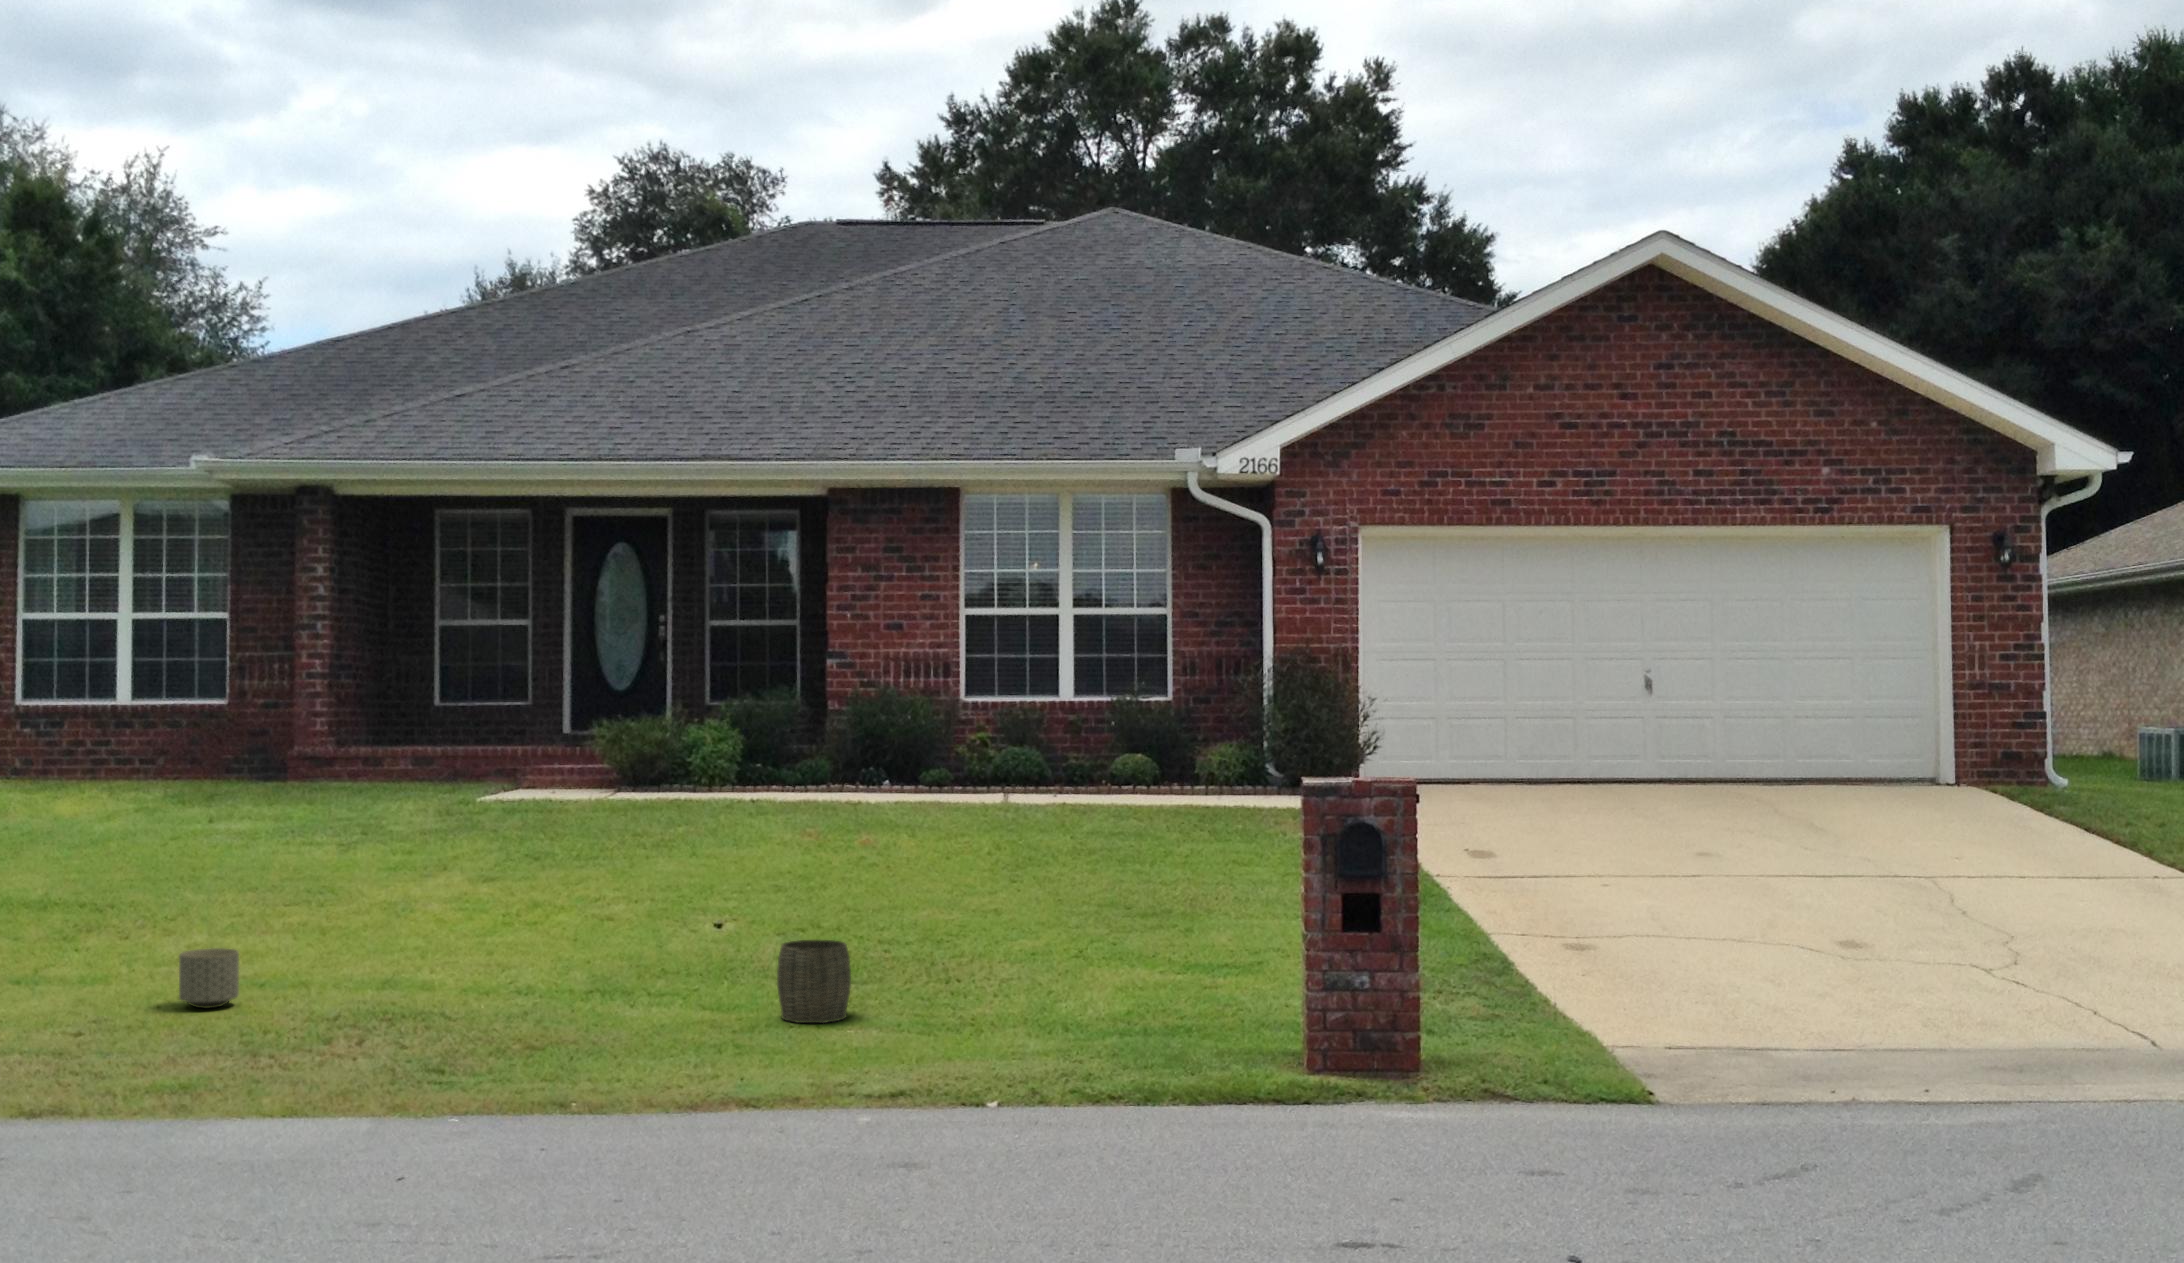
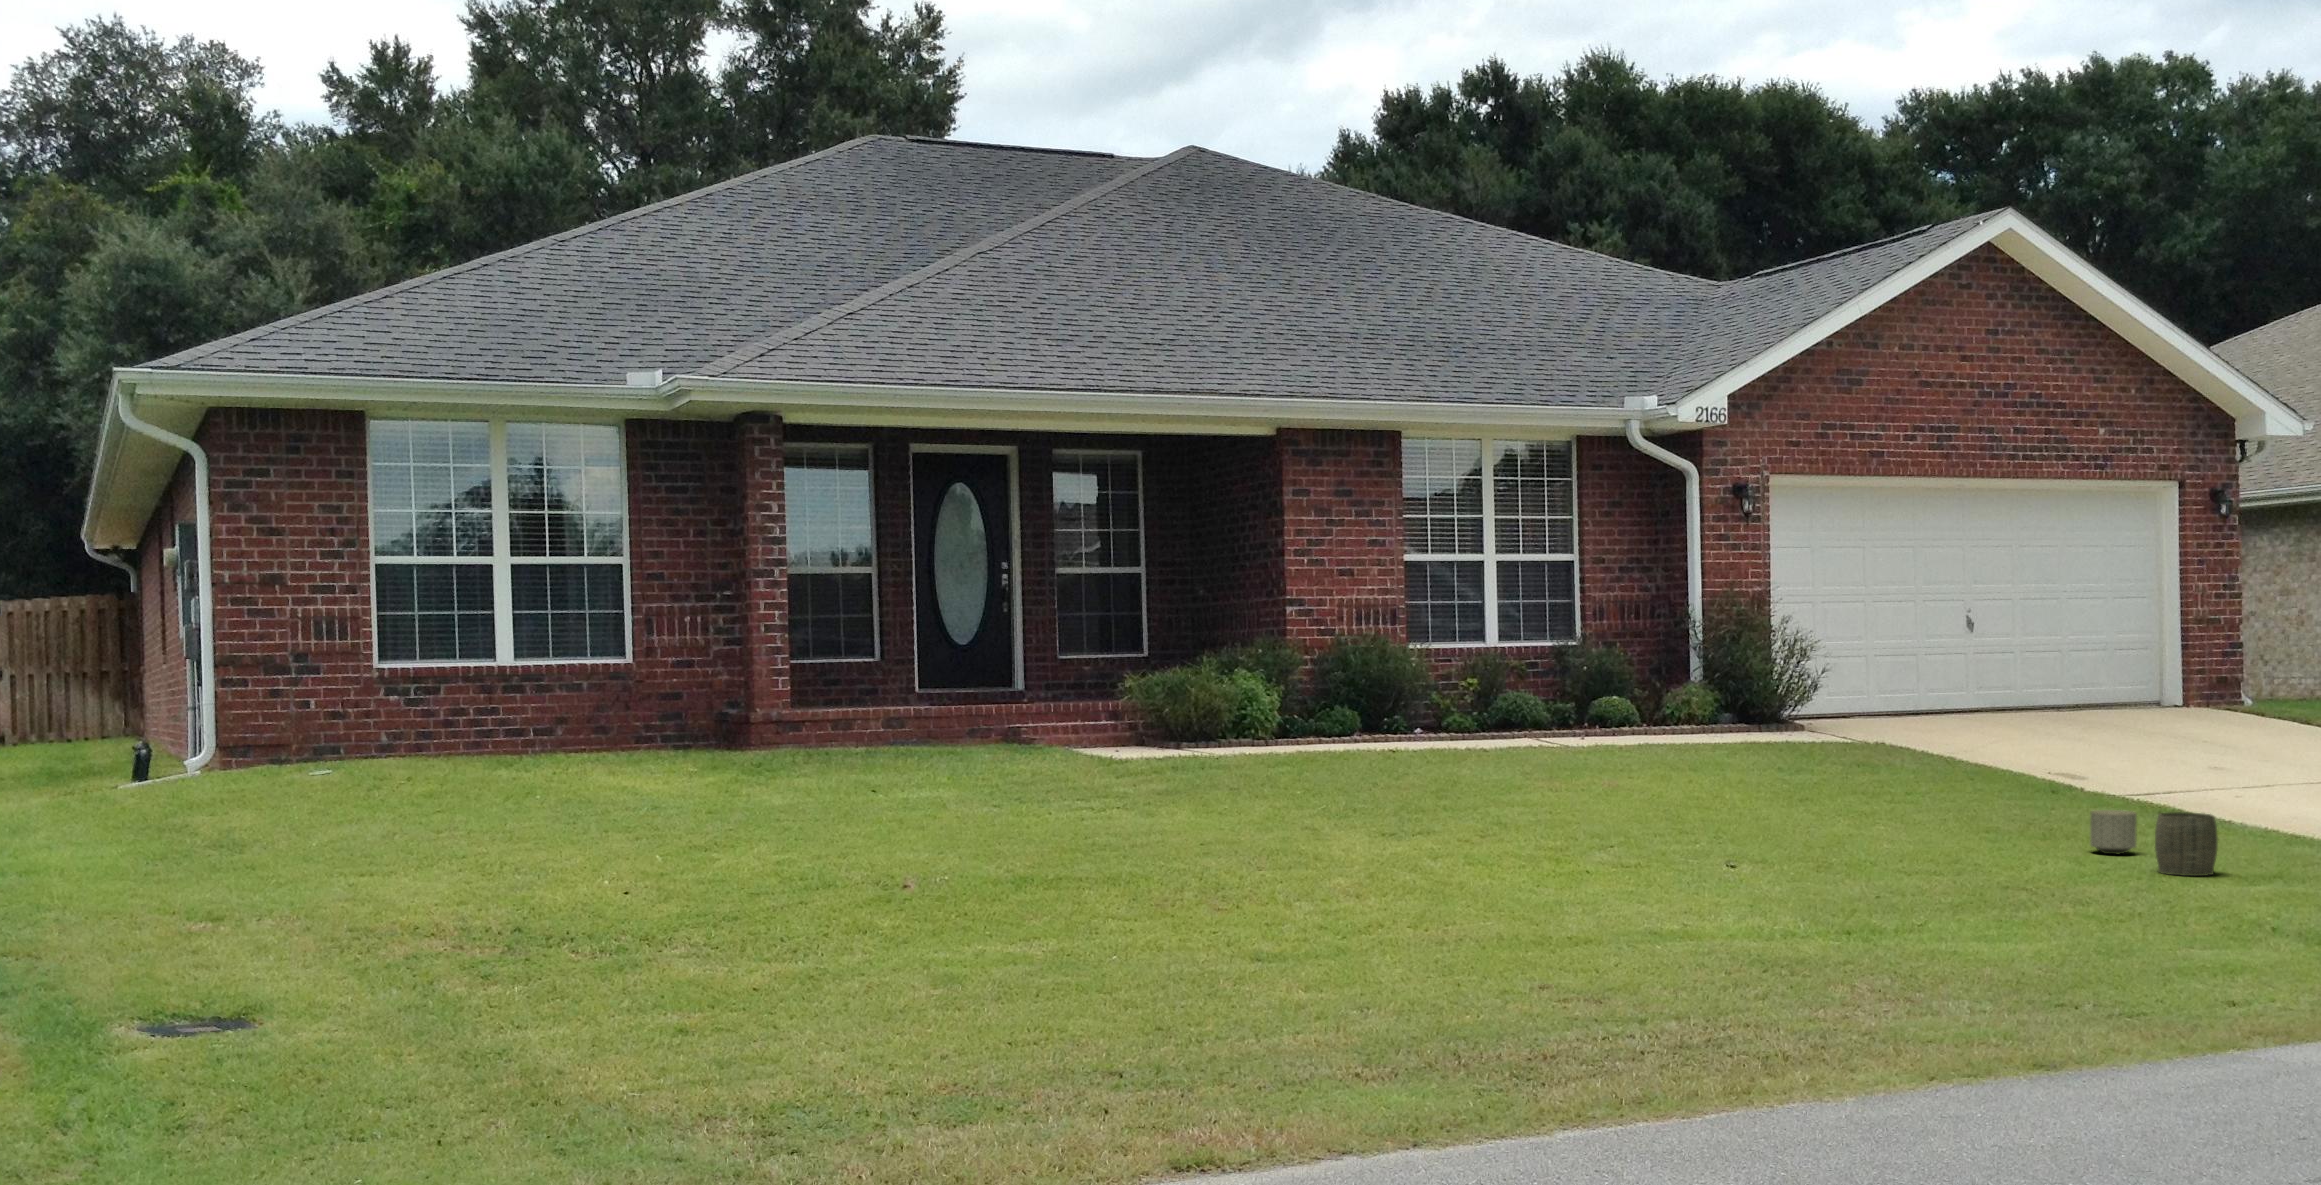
planter: present [179,948,239,1008] -> present [2090,810,2137,854]

